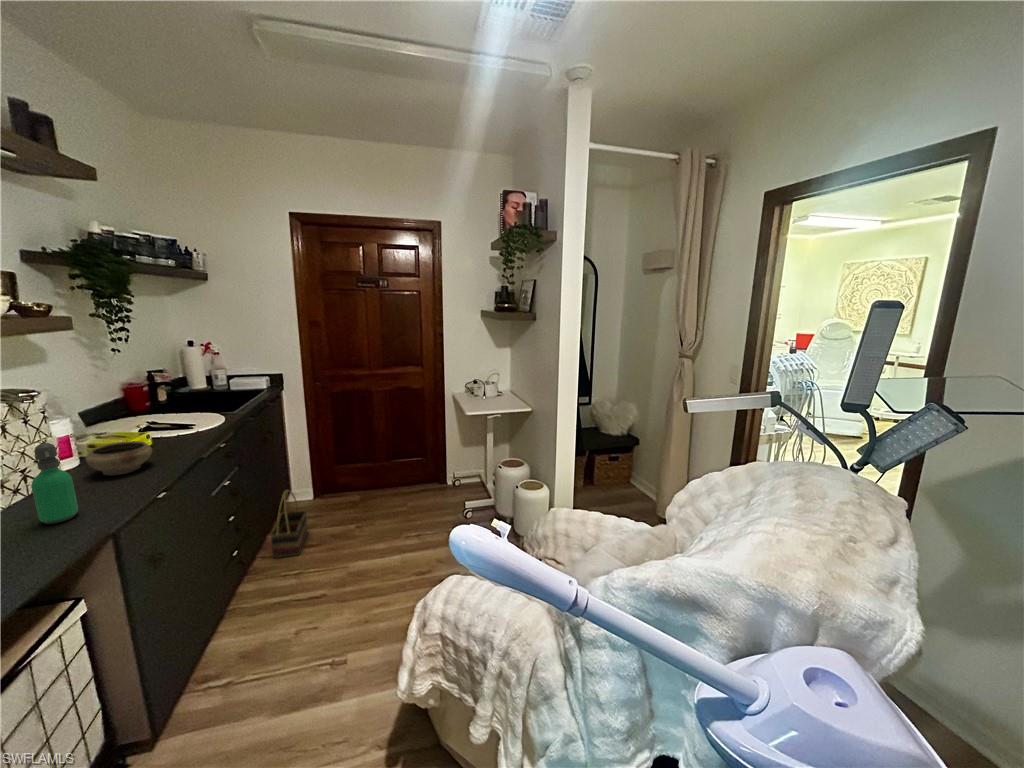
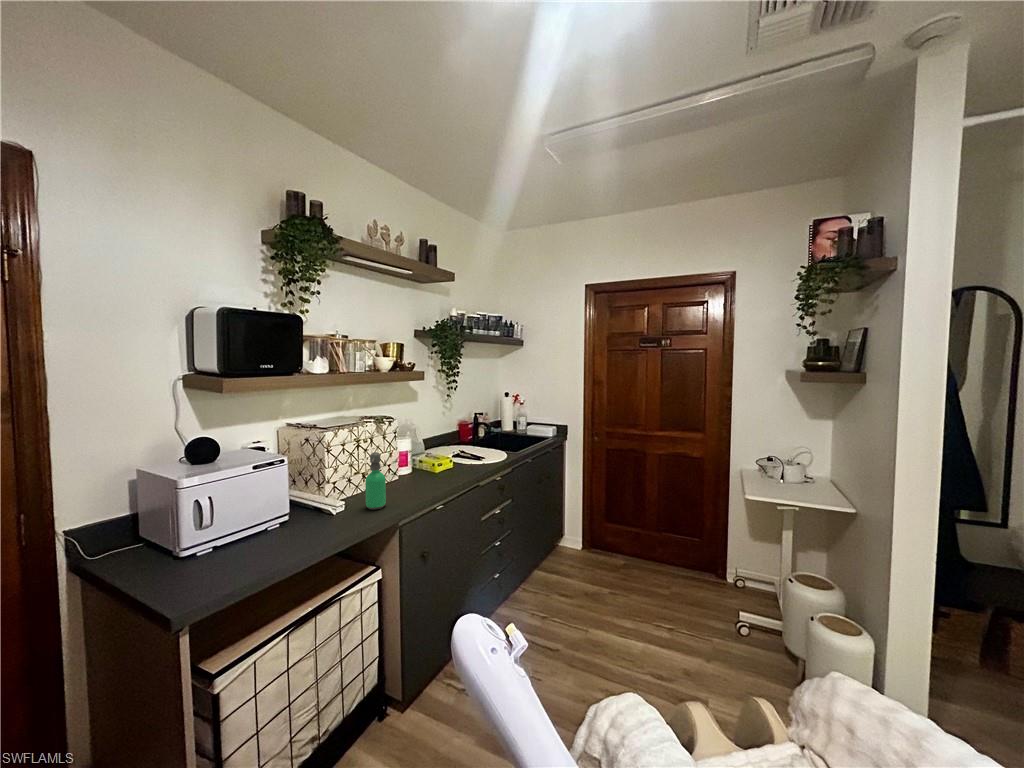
ceramic bowl: present [86,441,152,476] -> none [408,461,444,485]
basket: present [270,490,308,558] -> none [531,532,567,599]

